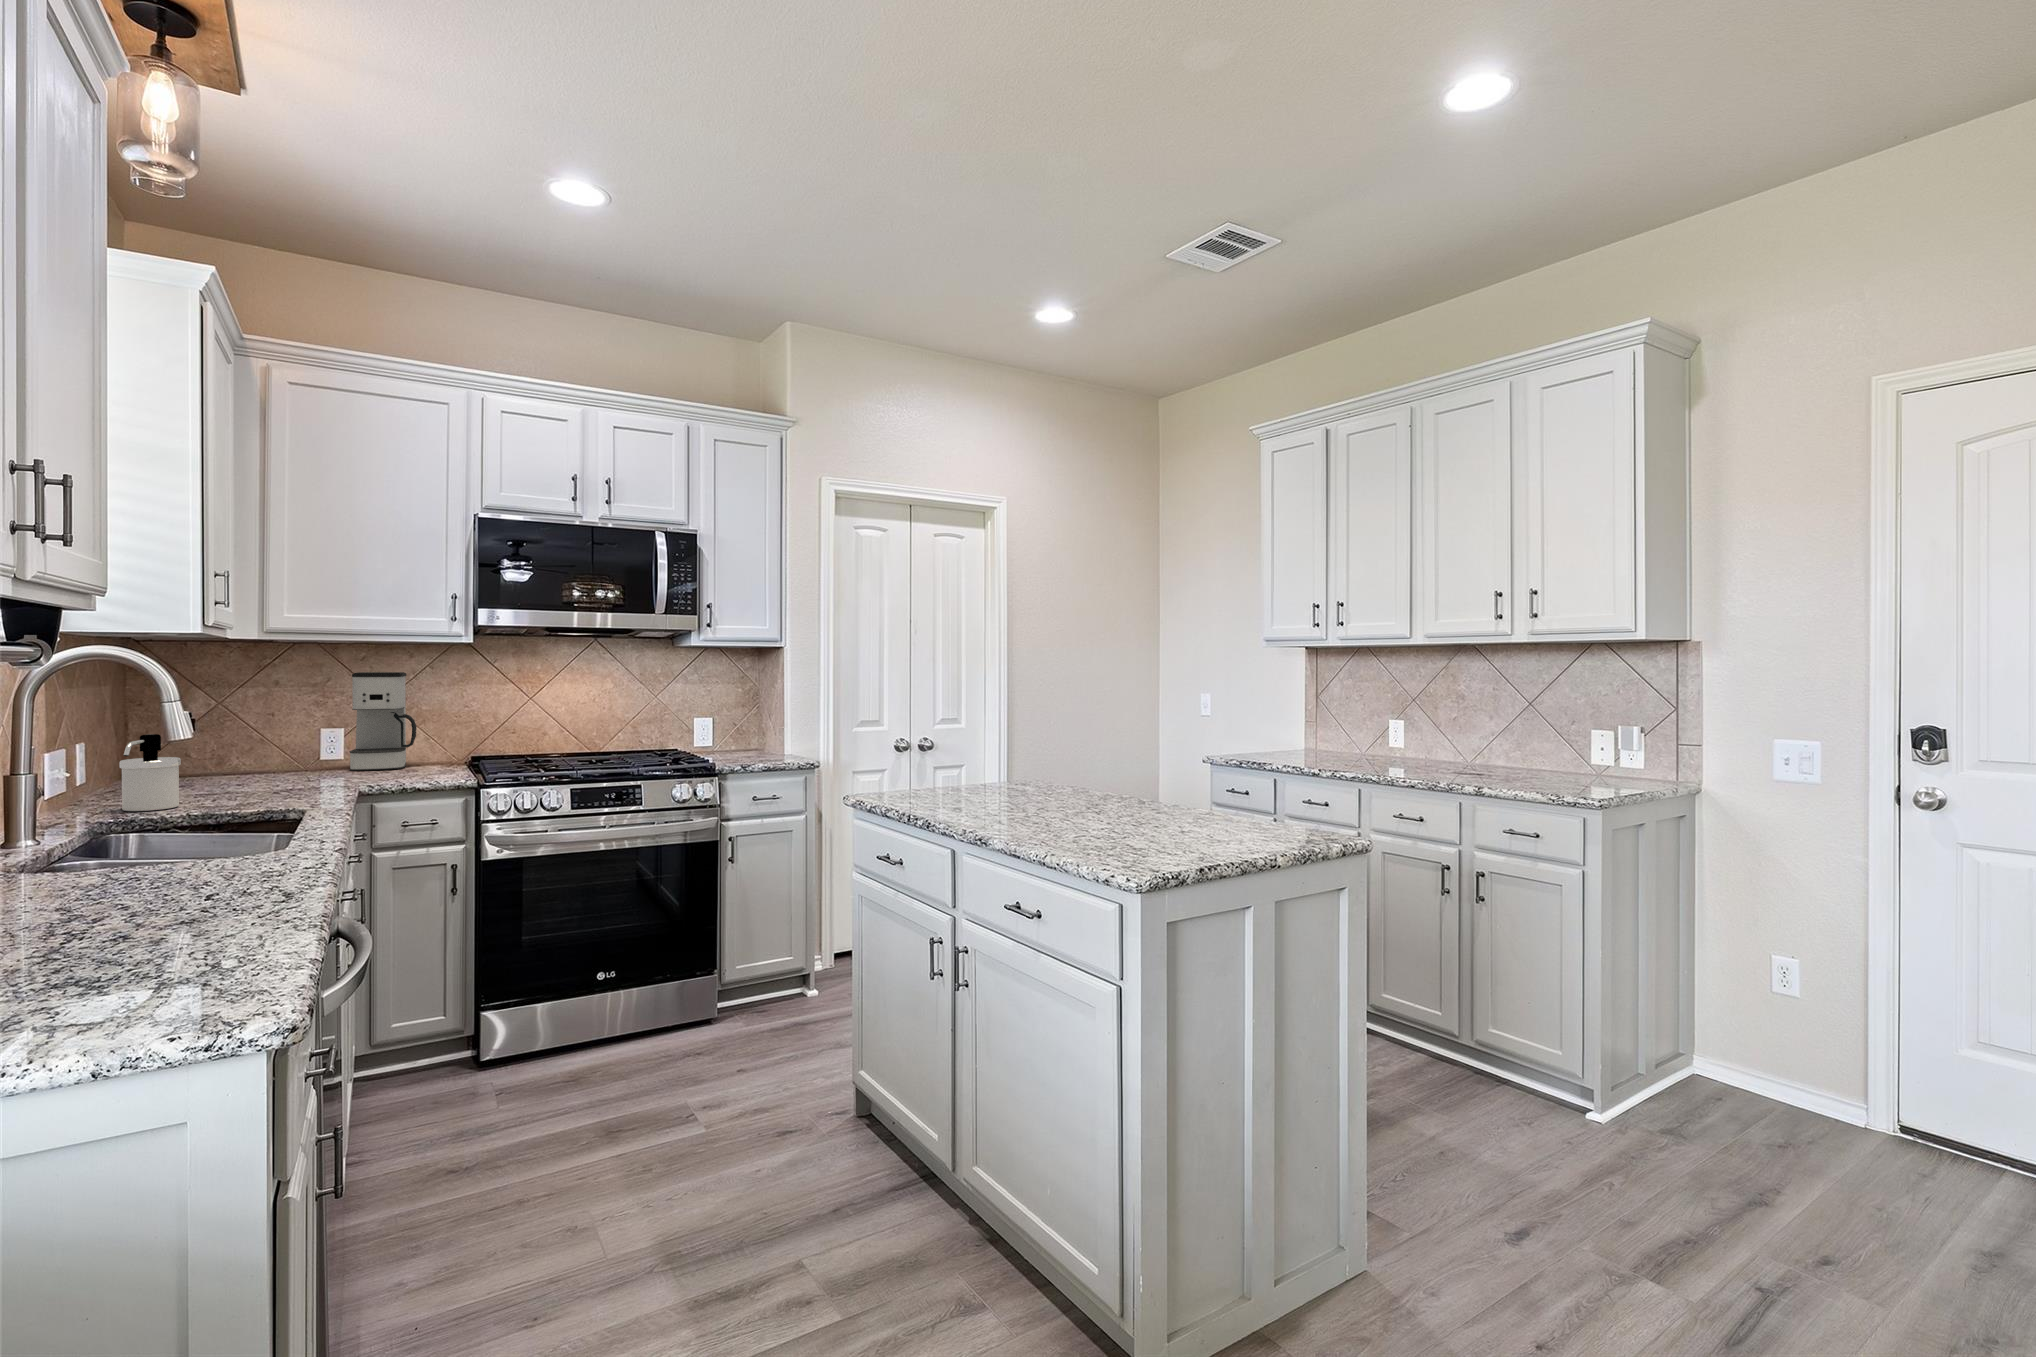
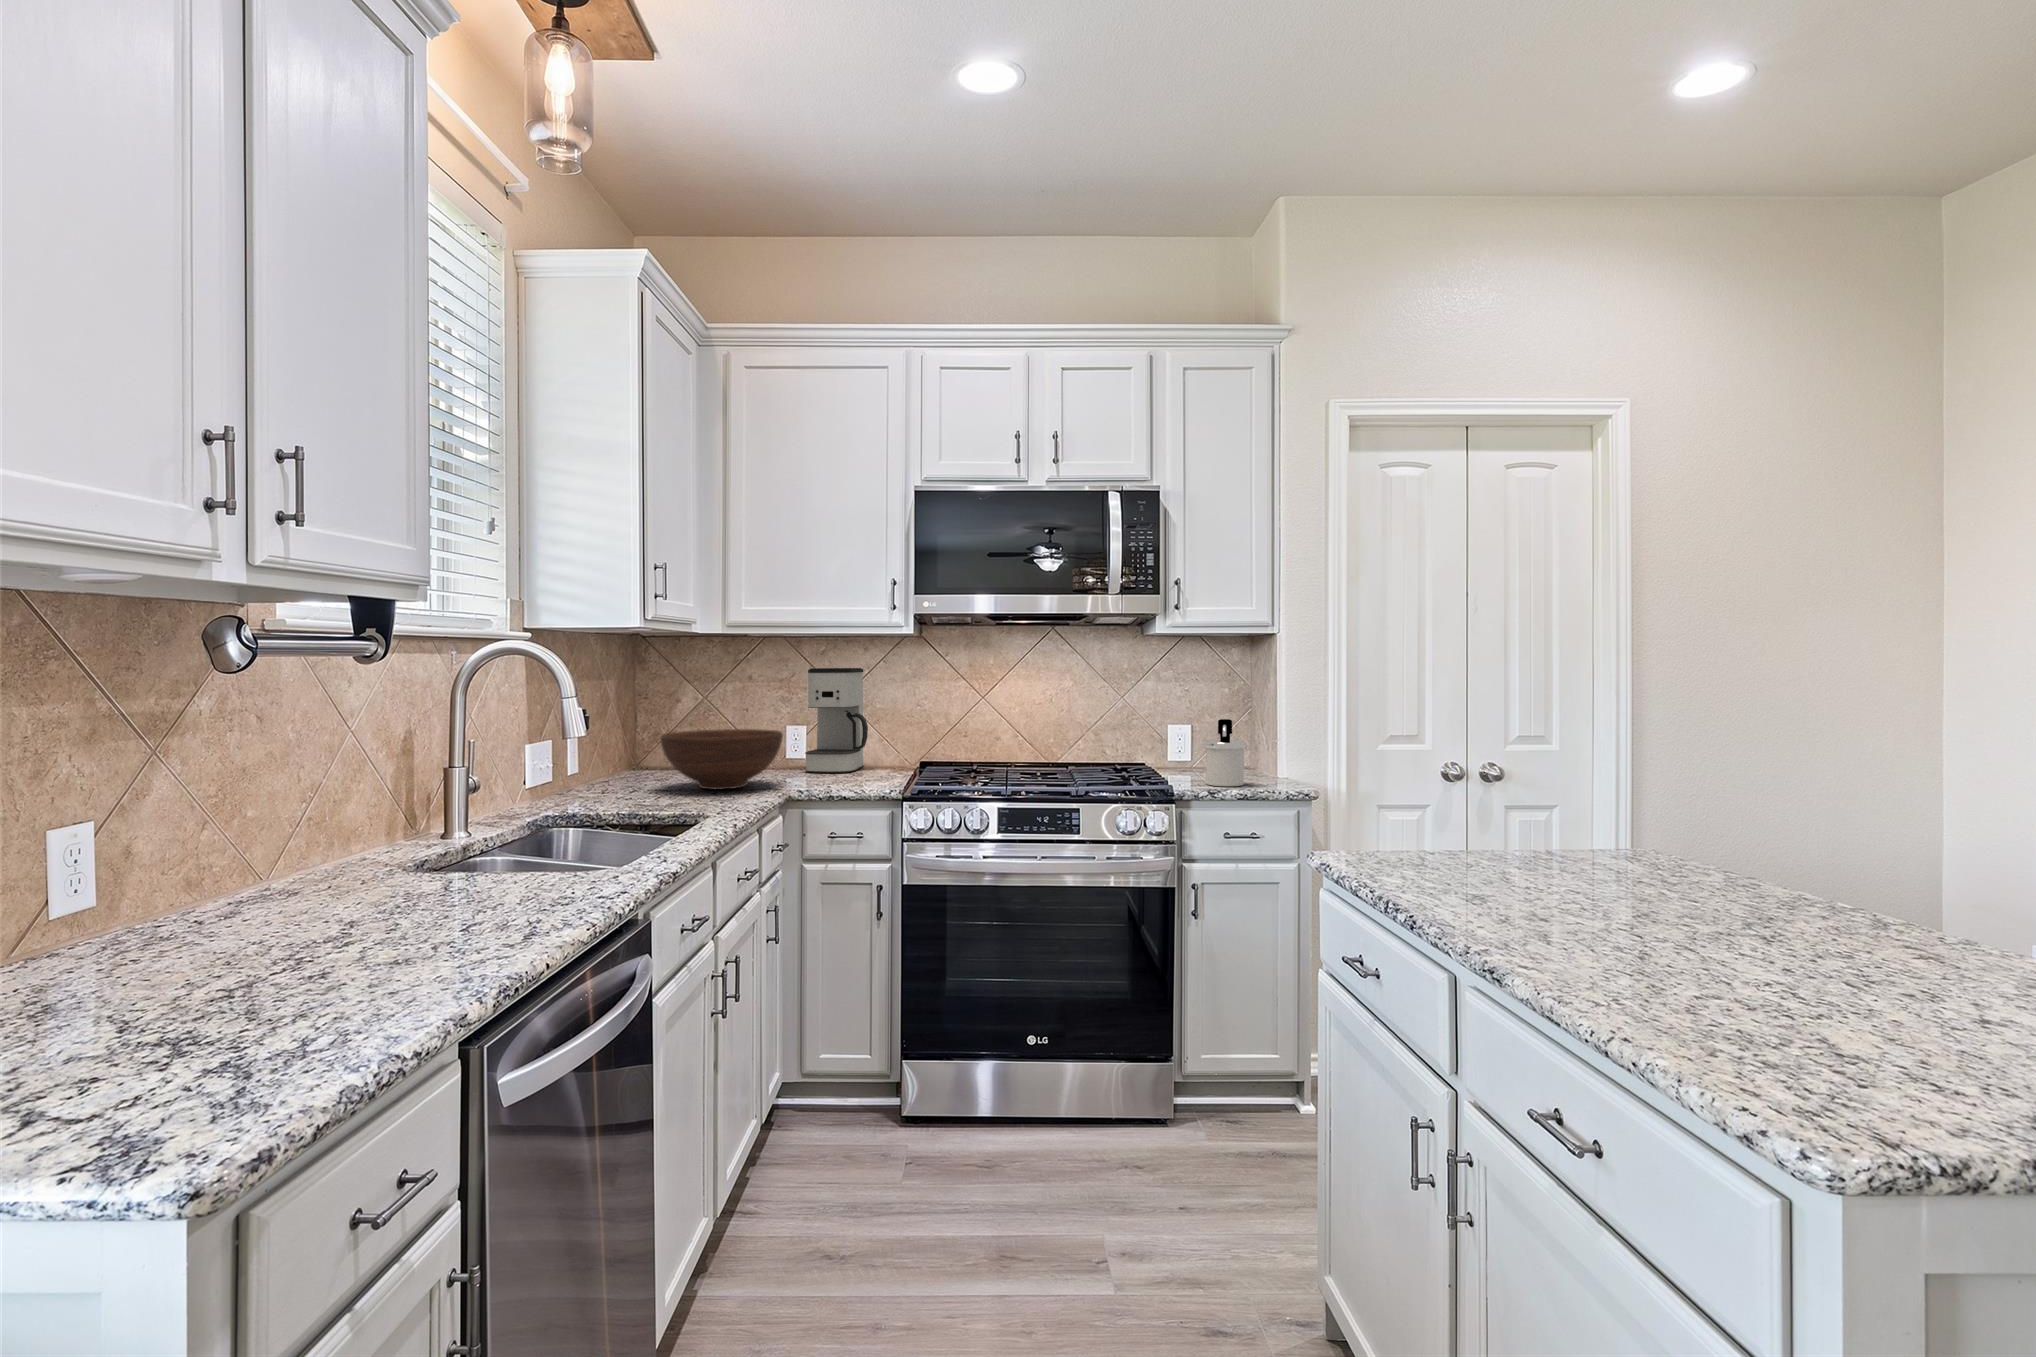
fruit bowl: none [209,731,350,789] -> present [660,729,783,790]
soap dispenser: present [119,734,181,811] -> present [1205,719,1245,786]

